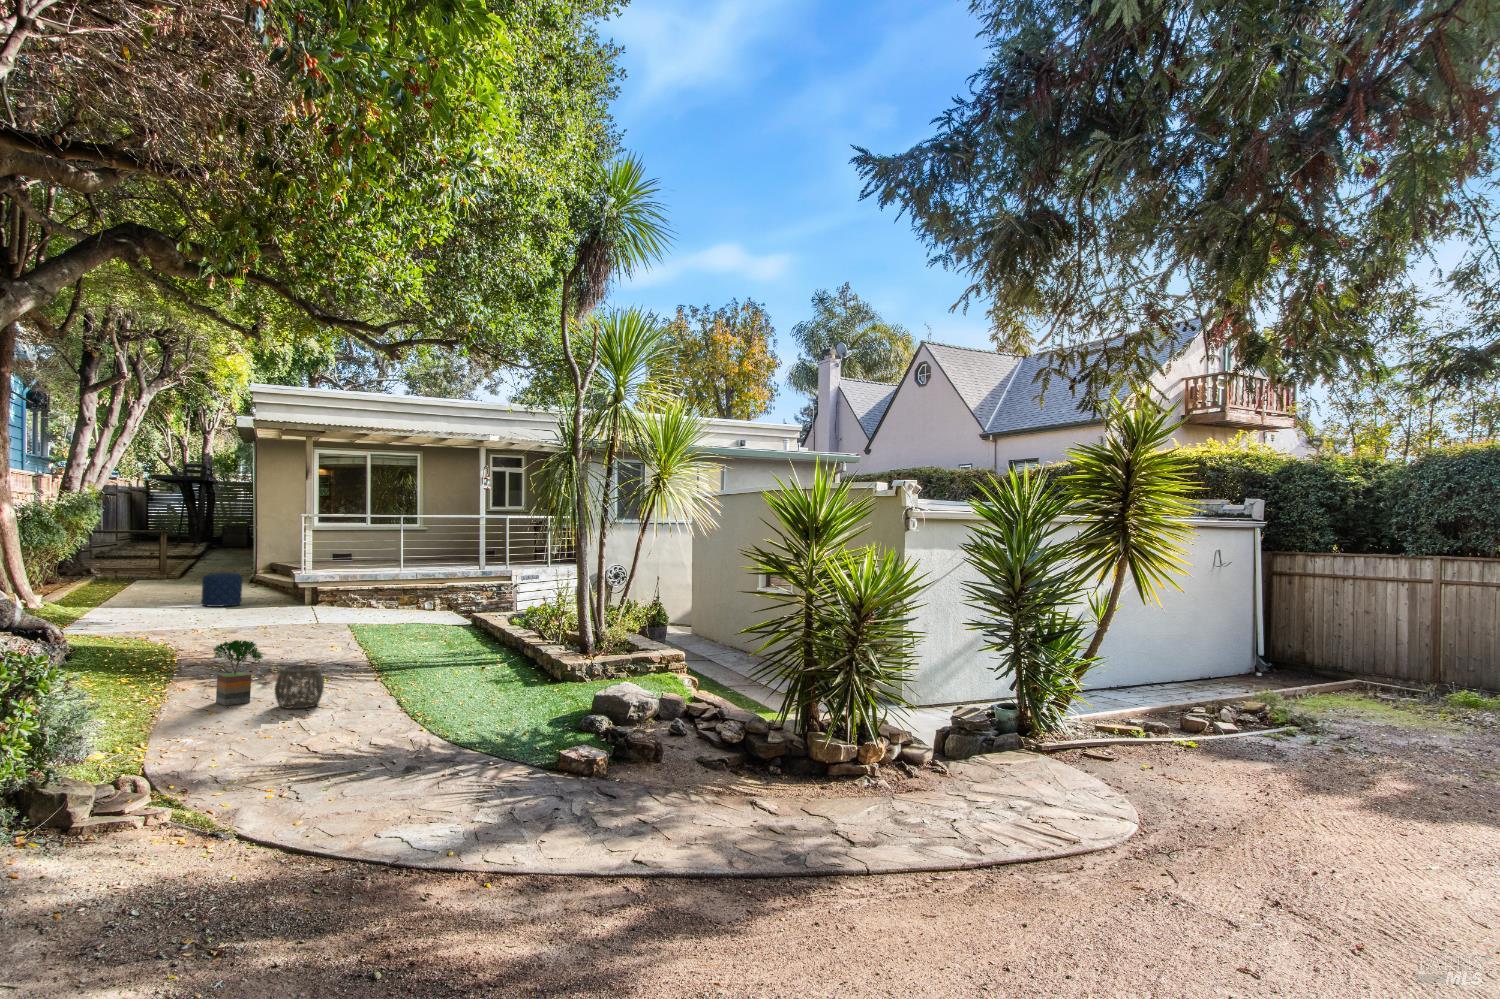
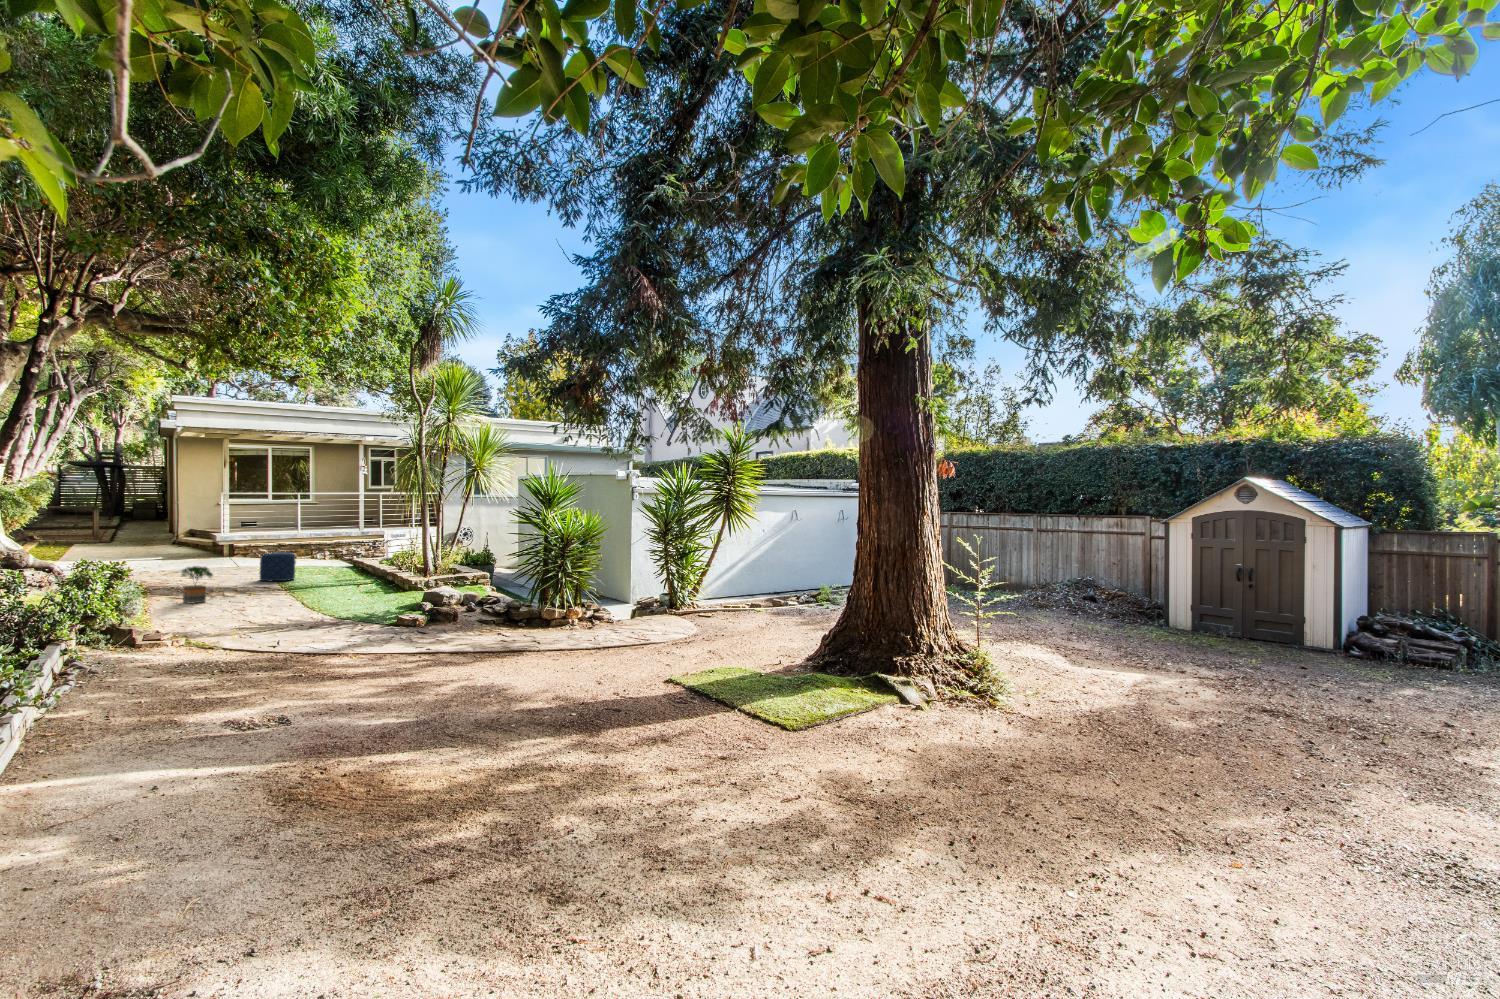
pouf: present [201,573,242,607] -> present [260,552,296,581]
woven basket: present [275,665,324,709] -> none [222,580,254,604]

